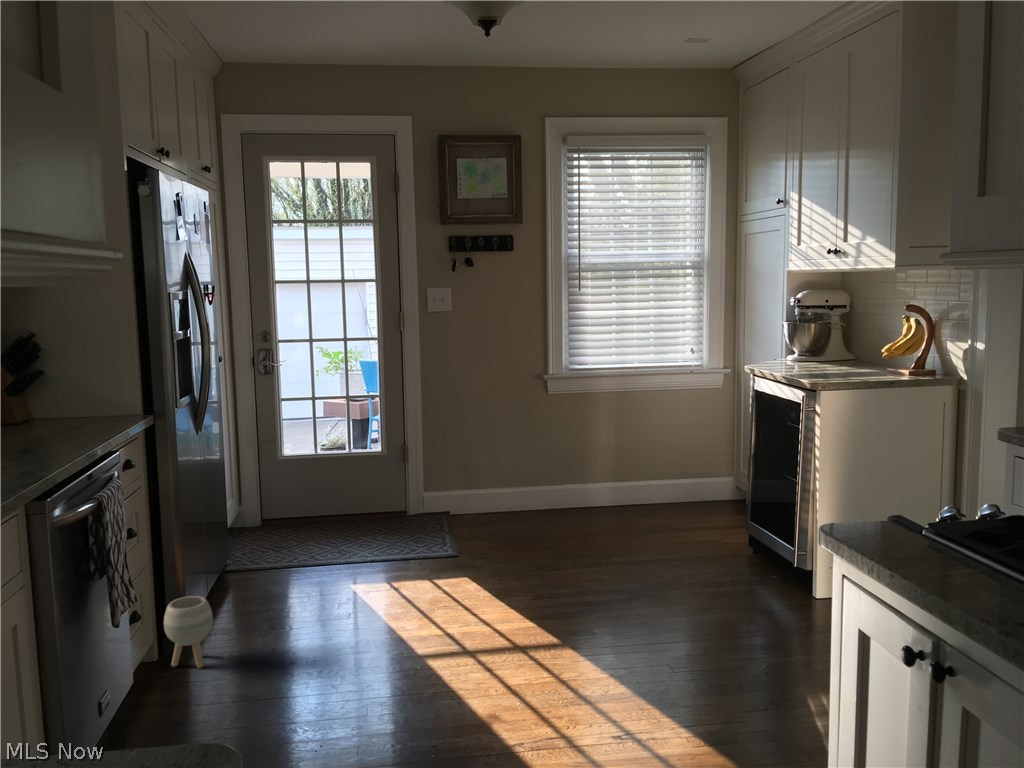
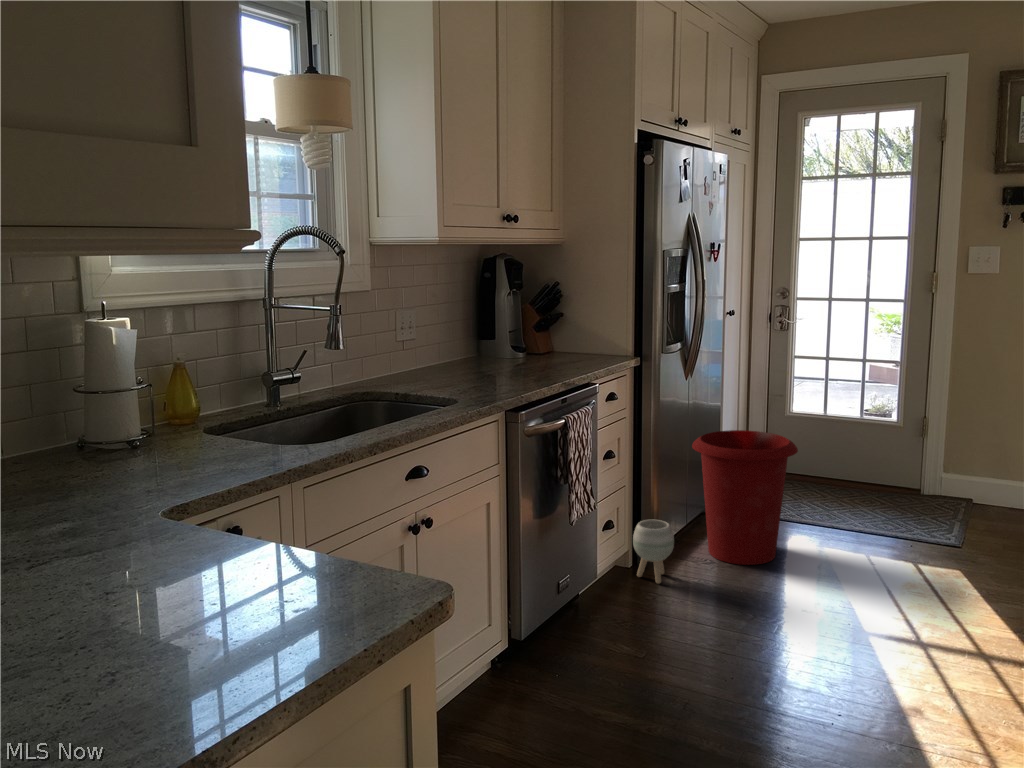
waste bin: none [211,480,323,624] -> present [692,430,798,565]

